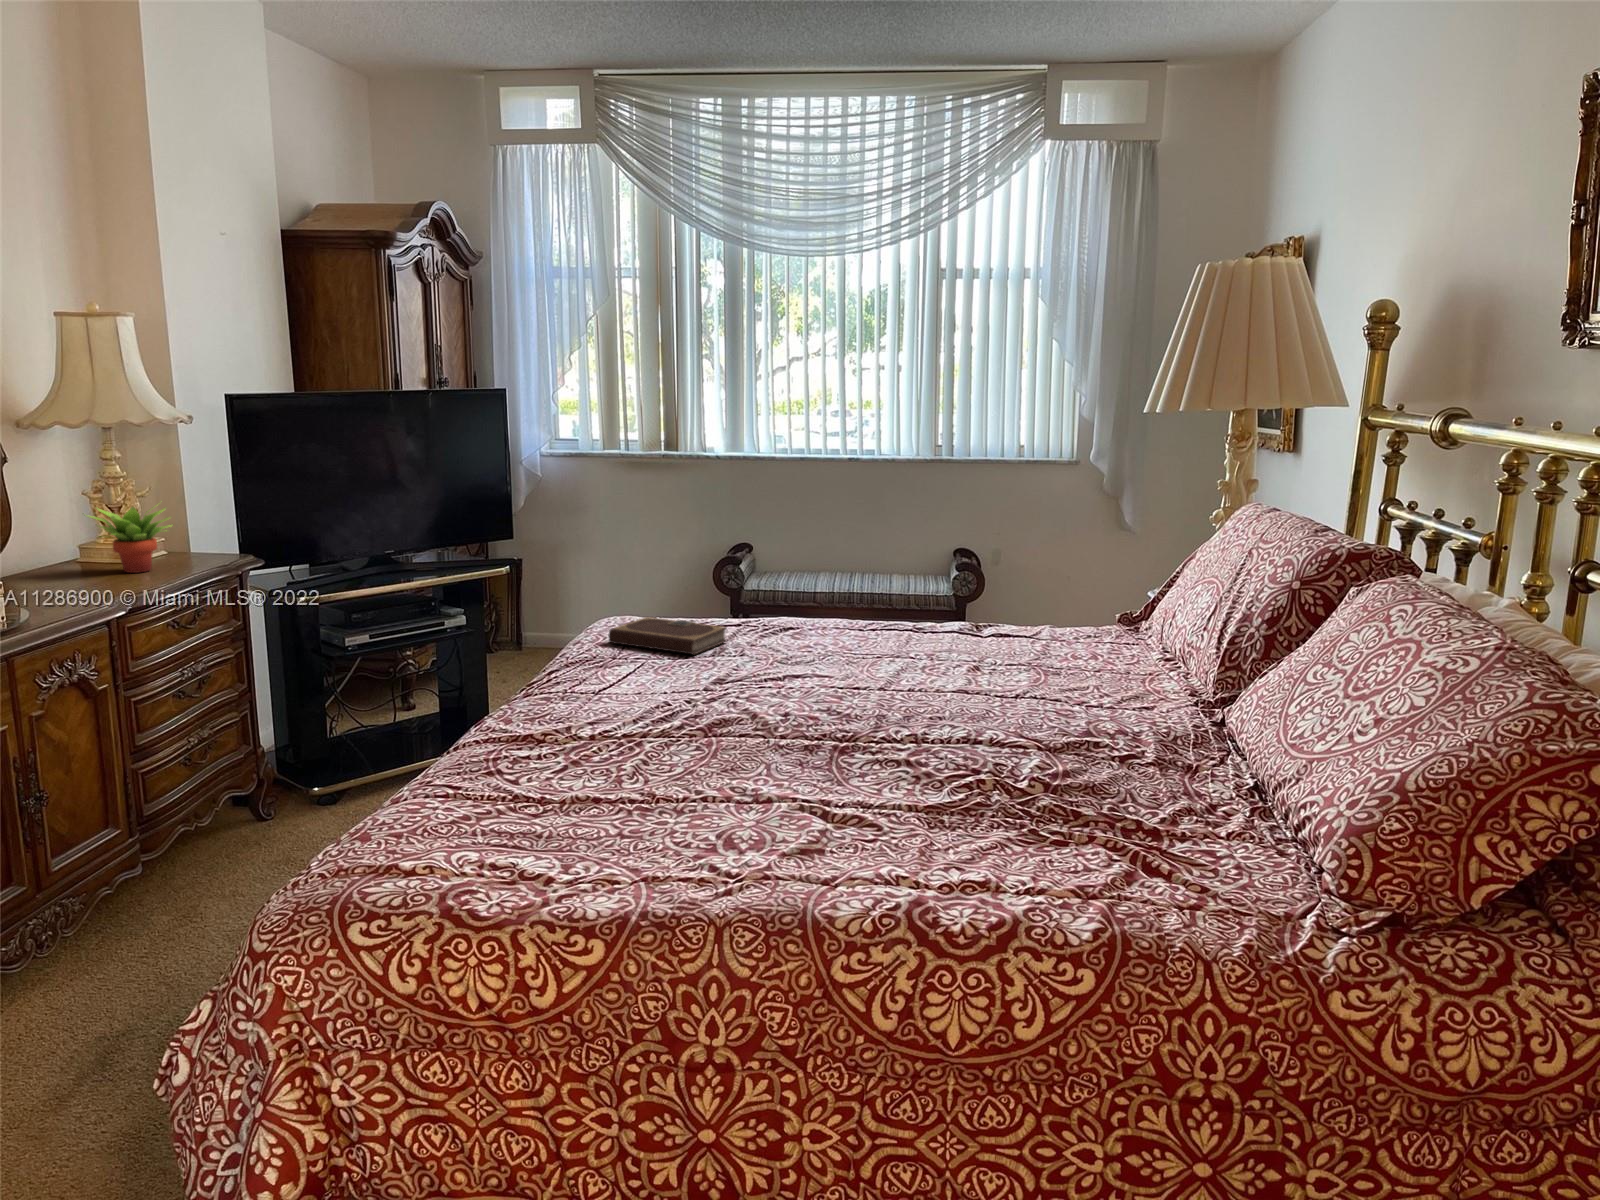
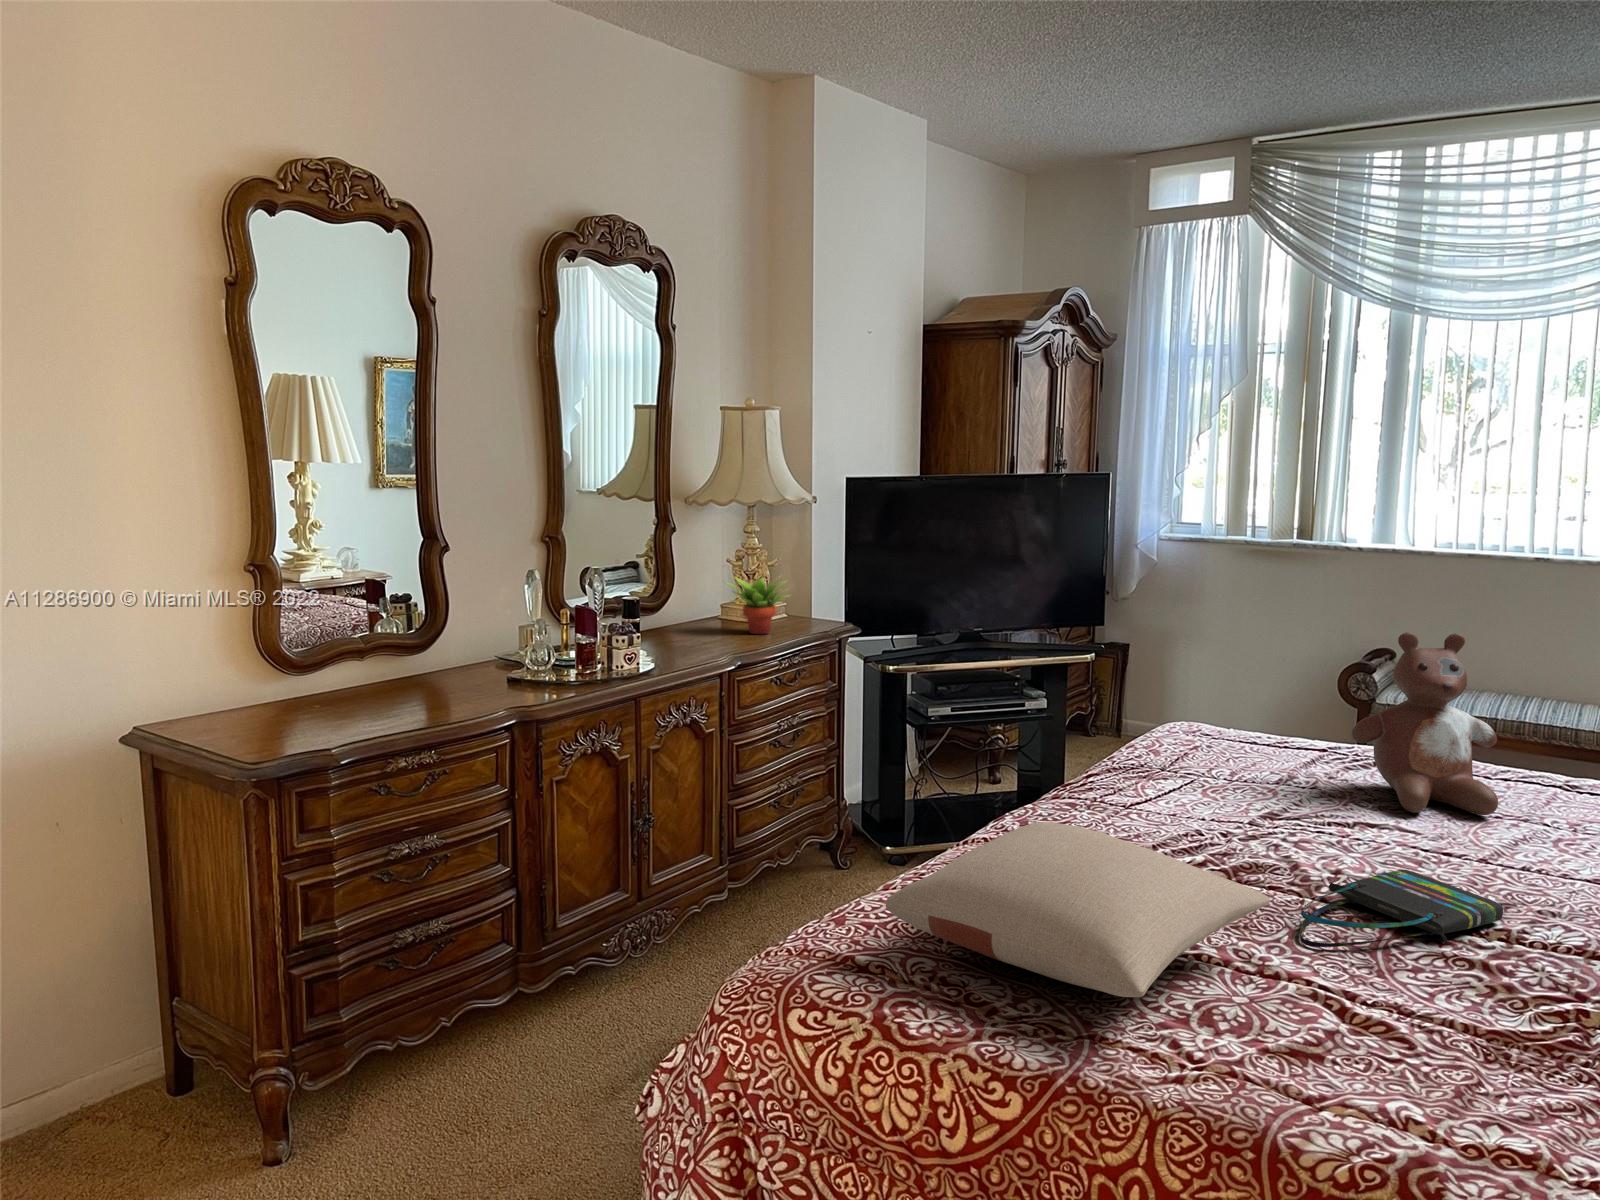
stuffed bear: none [769,511,882,663] -> present [1351,632,1498,815]
notebook: present [608,617,727,654] -> none [1163,729,1301,780]
tote bag: none [775,704,910,774] -> present [1299,870,1503,947]
pillow: none [426,705,757,838] -> present [886,822,1270,997]

